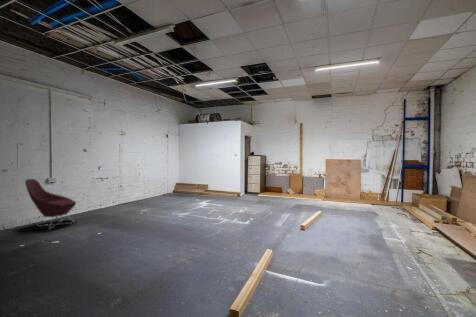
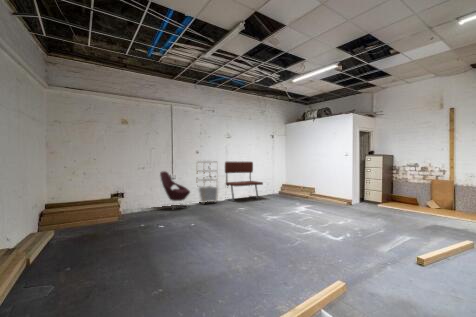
bench: none [119,162,163,207] -> present [225,161,263,201]
shelving unit: none [81,163,113,216] -> present [197,161,218,203]

